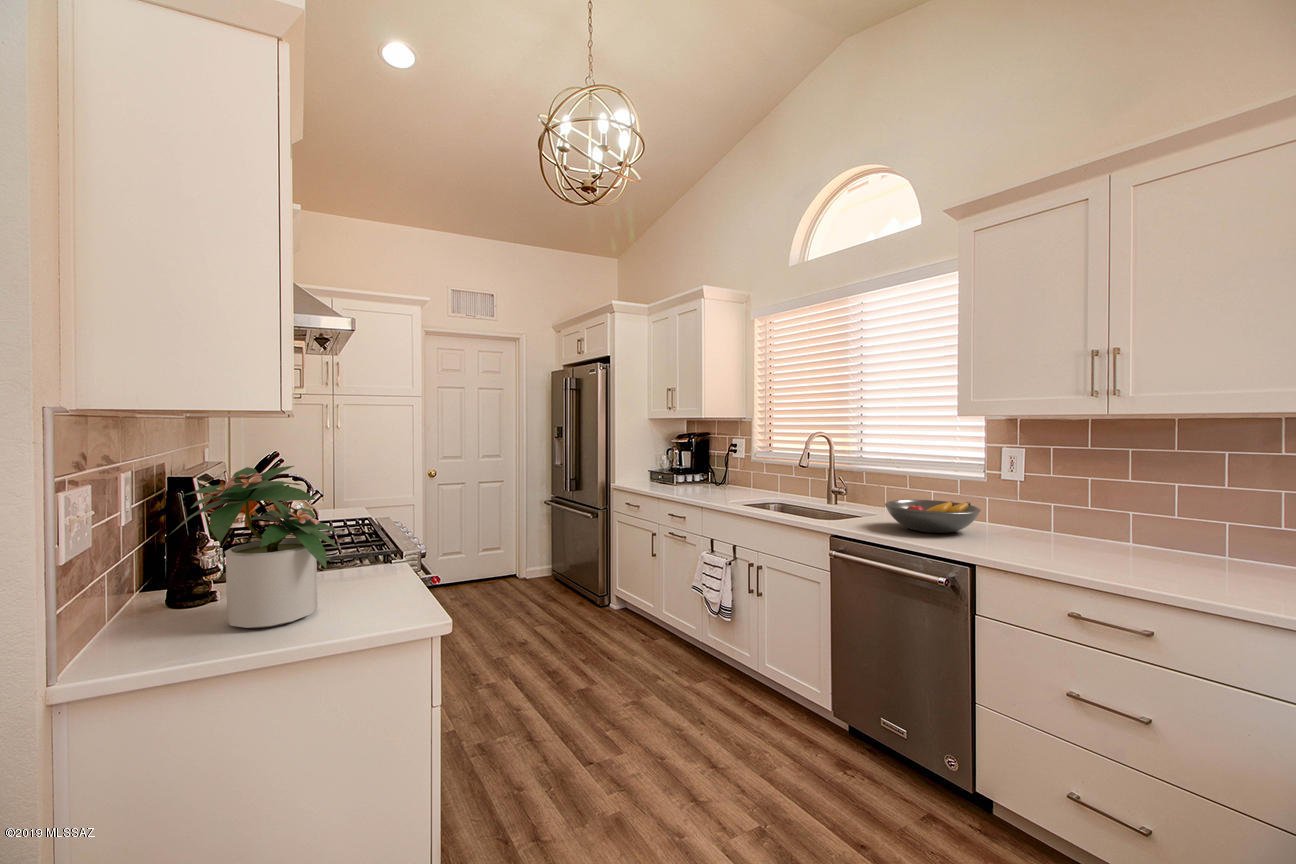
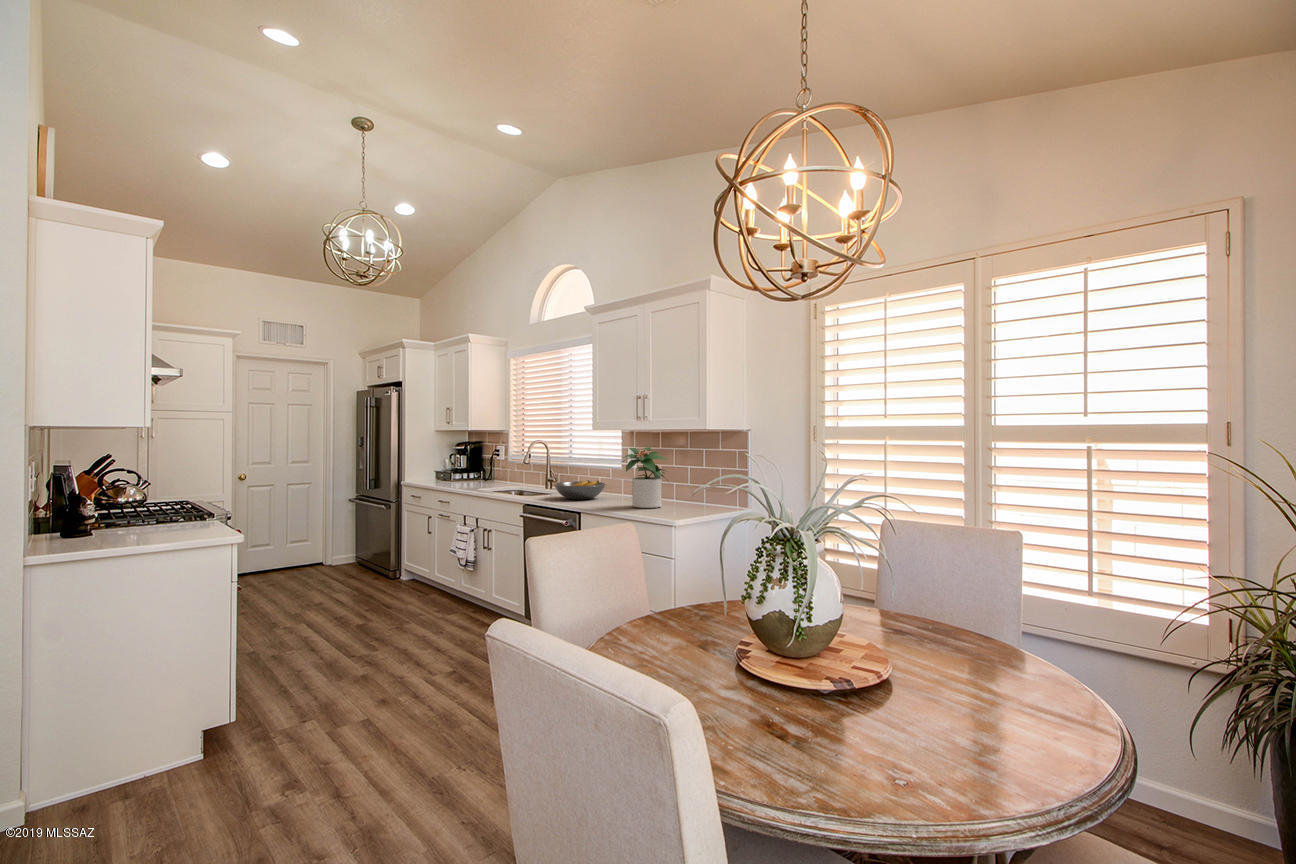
potted plant: present [173,466,338,628] -> present [624,447,668,508]

